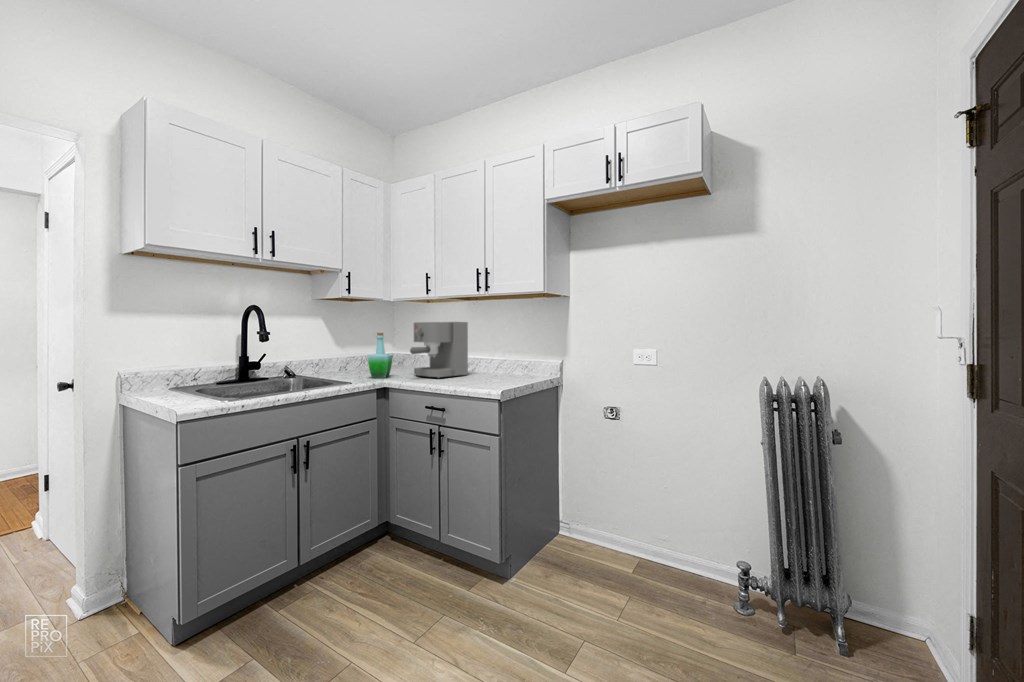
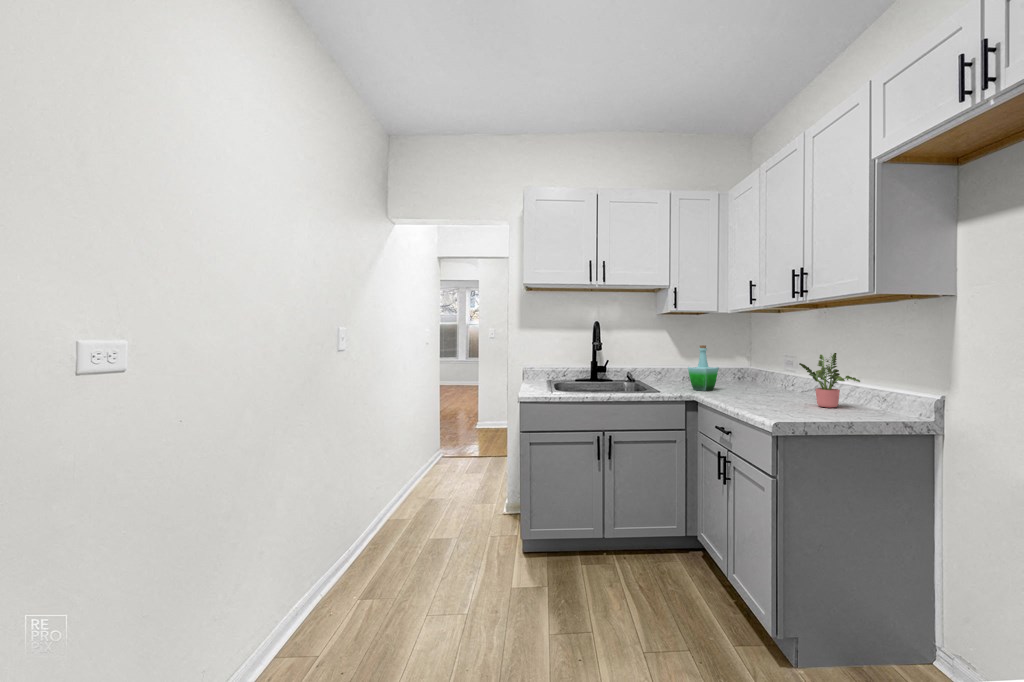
coffee maker: present [410,322,468,378] -> none [720,333,802,398]
potted plant: none [484,337,520,379] -> present [799,353,860,408]

